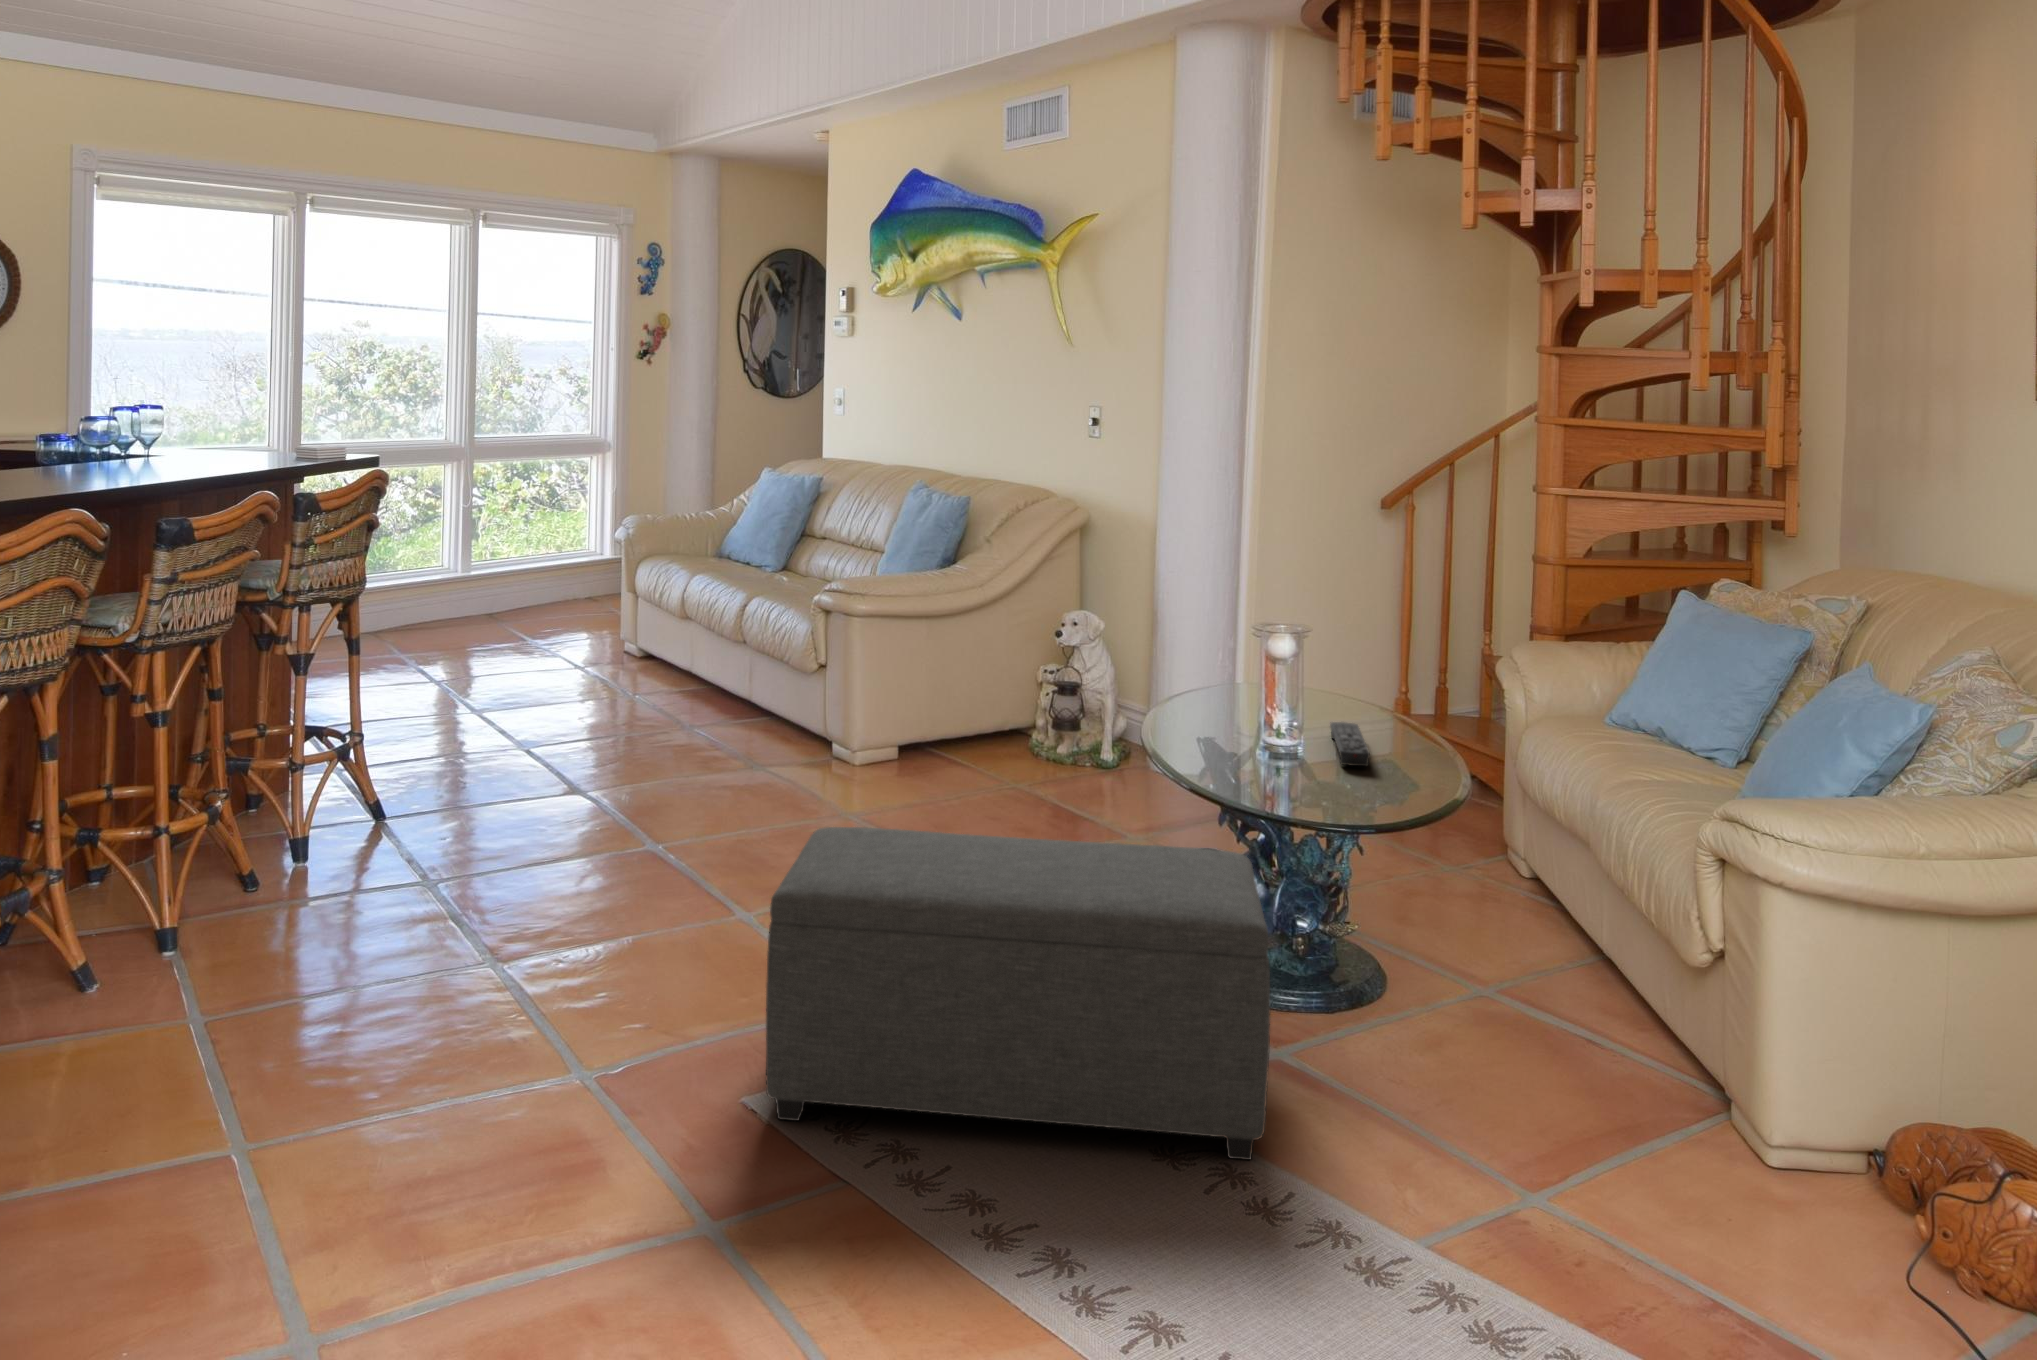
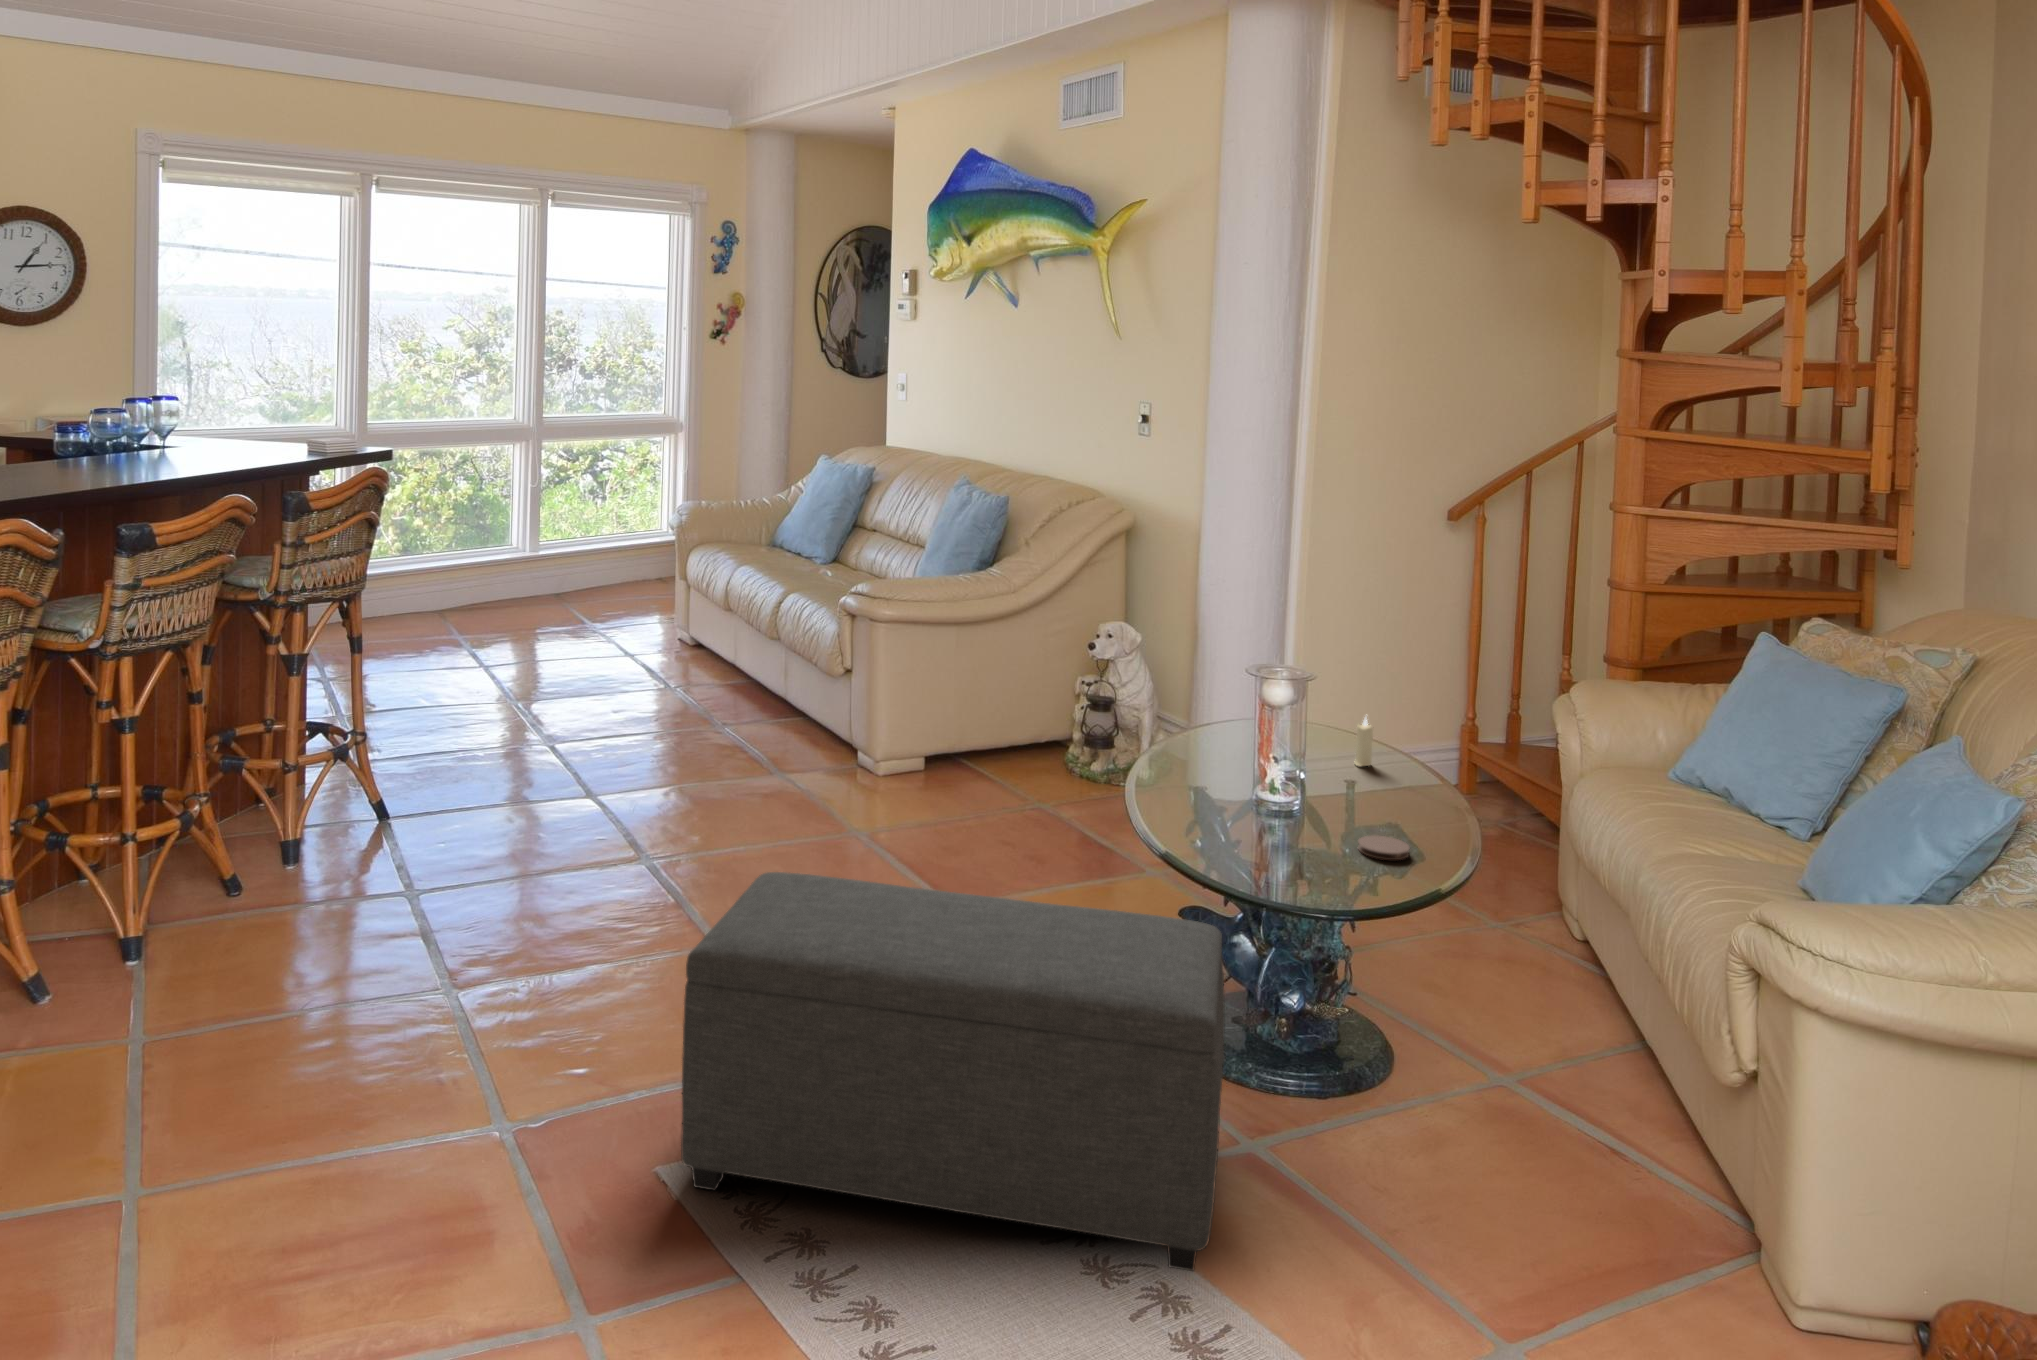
candle: none [1331,674,1348,722] -> present [1355,717,1373,766]
remote control: present [1330,722,1370,766] -> none [1348,769,1381,824]
coaster: none [1354,775,1401,795] -> present [1358,835,1409,860]

